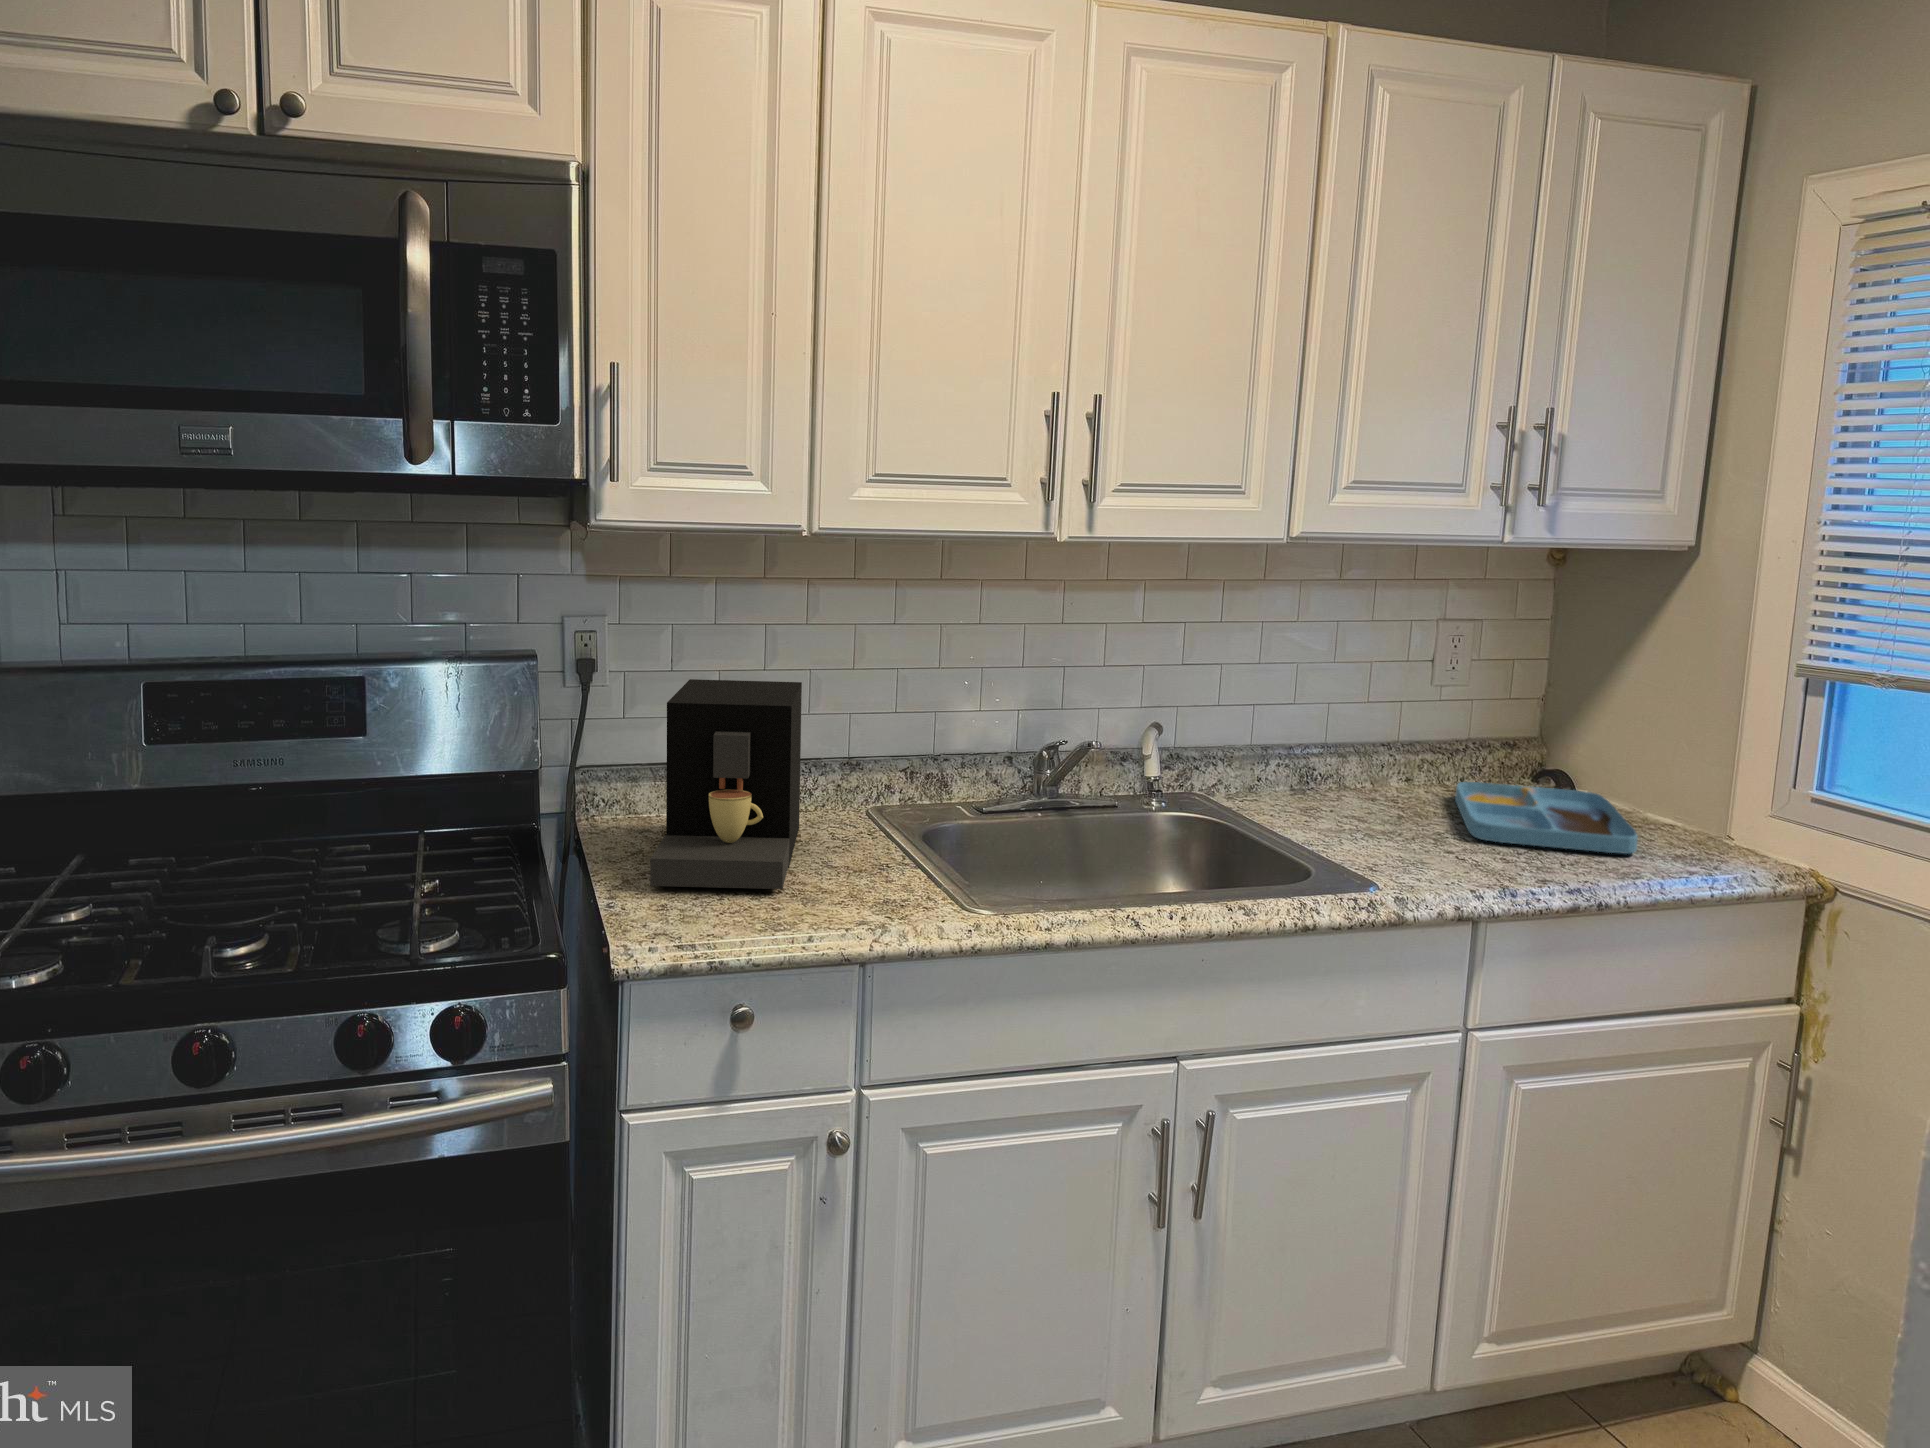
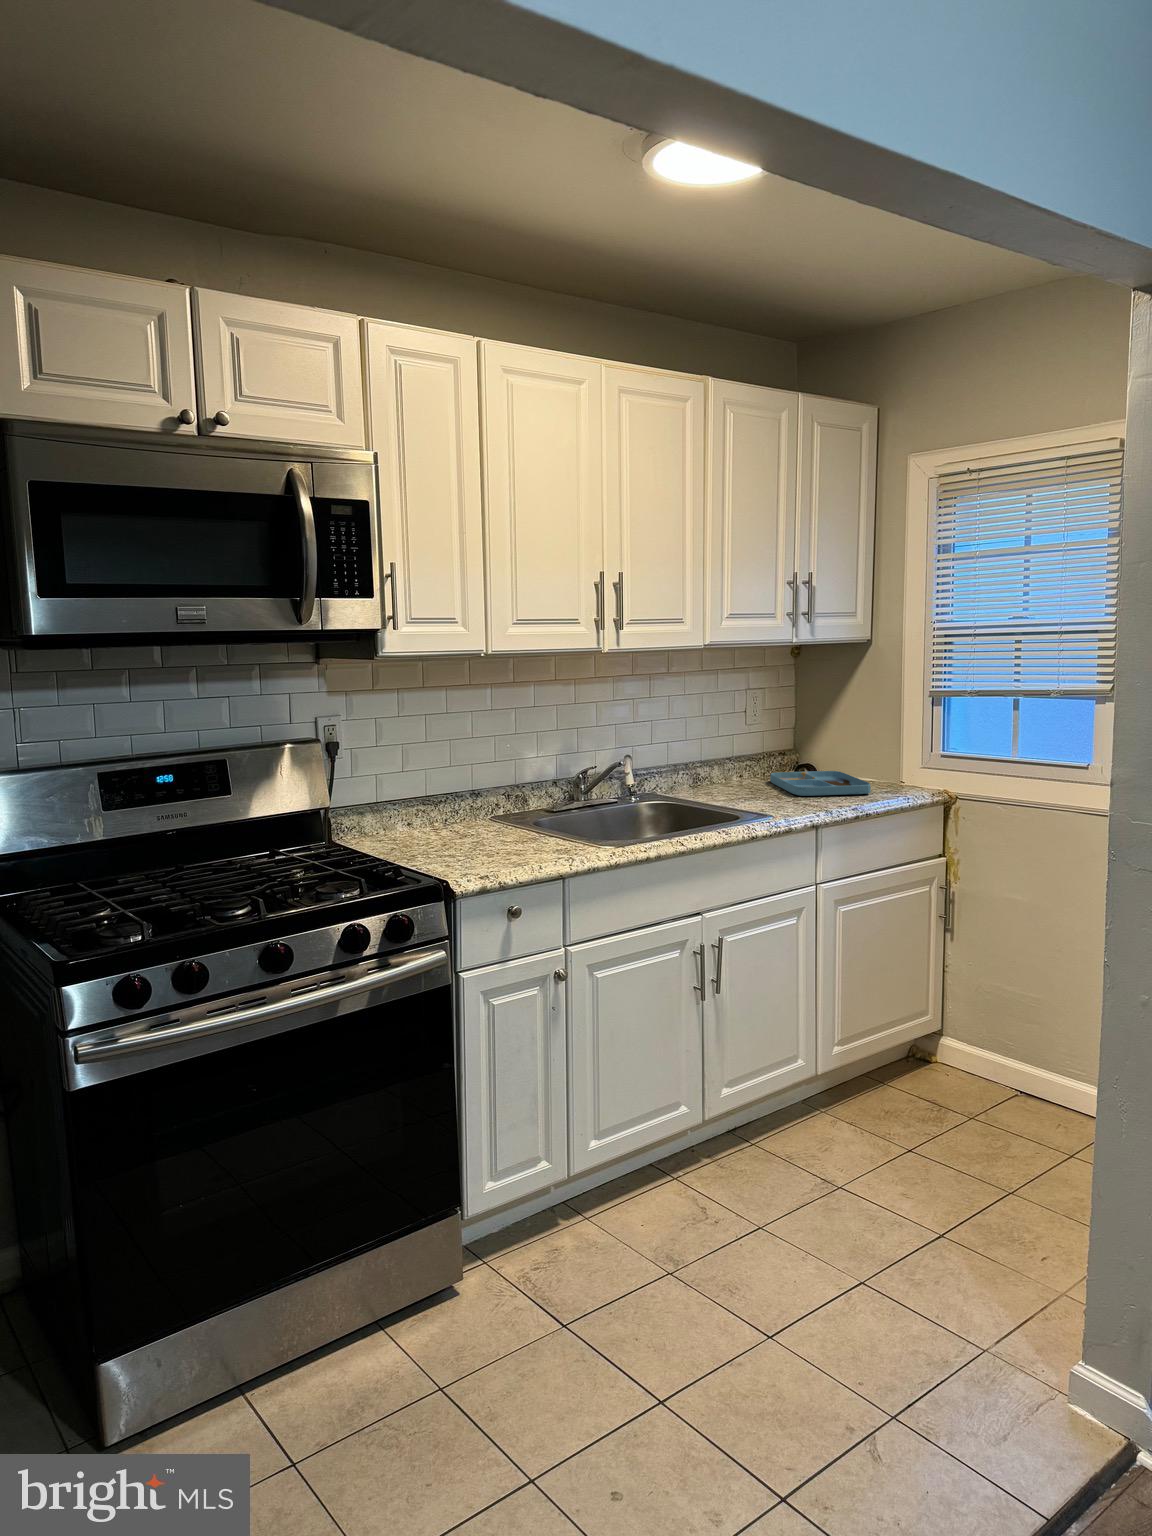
coffee maker: present [650,679,802,889] -> none [398,743,504,857]

